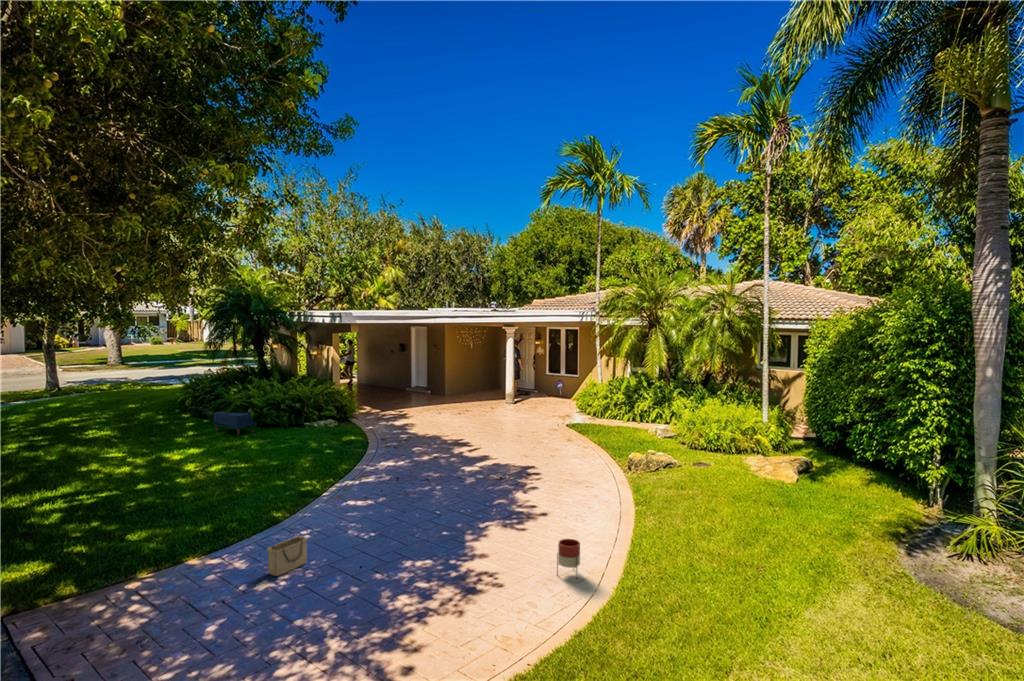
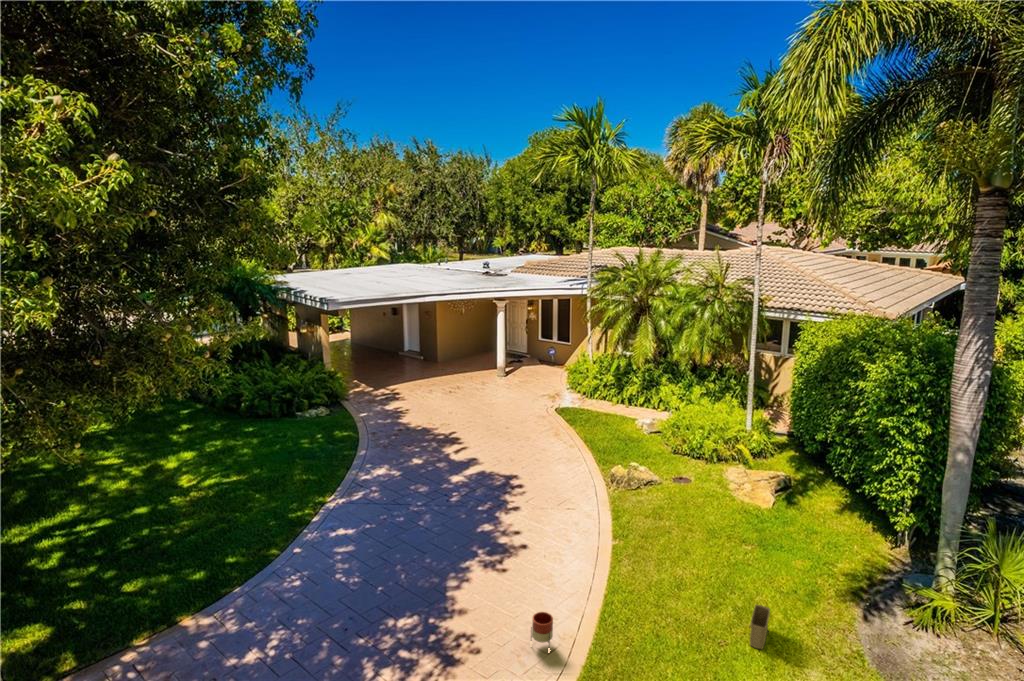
bench: present [214,412,254,435] -> none [204,395,246,424]
basket: present [267,536,307,576] -> present [750,605,770,649]

